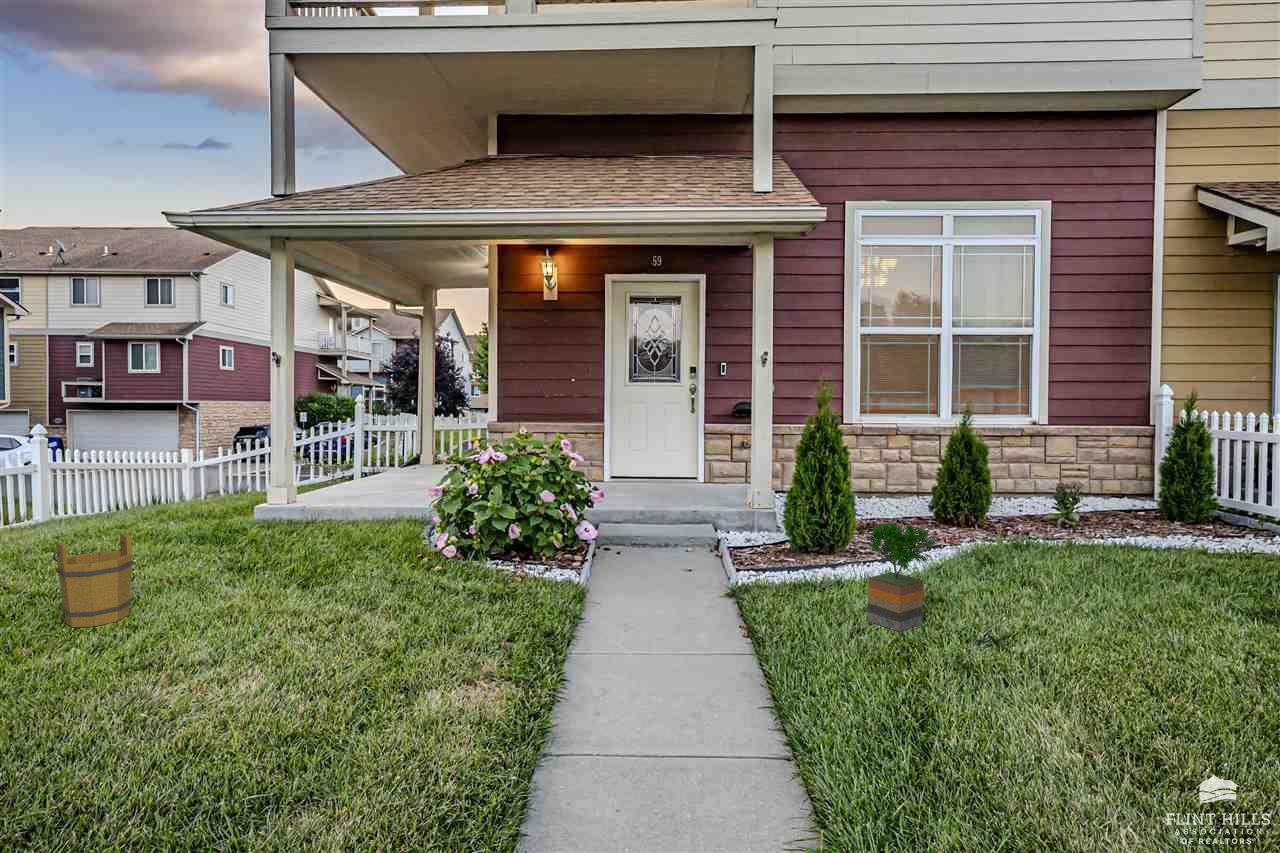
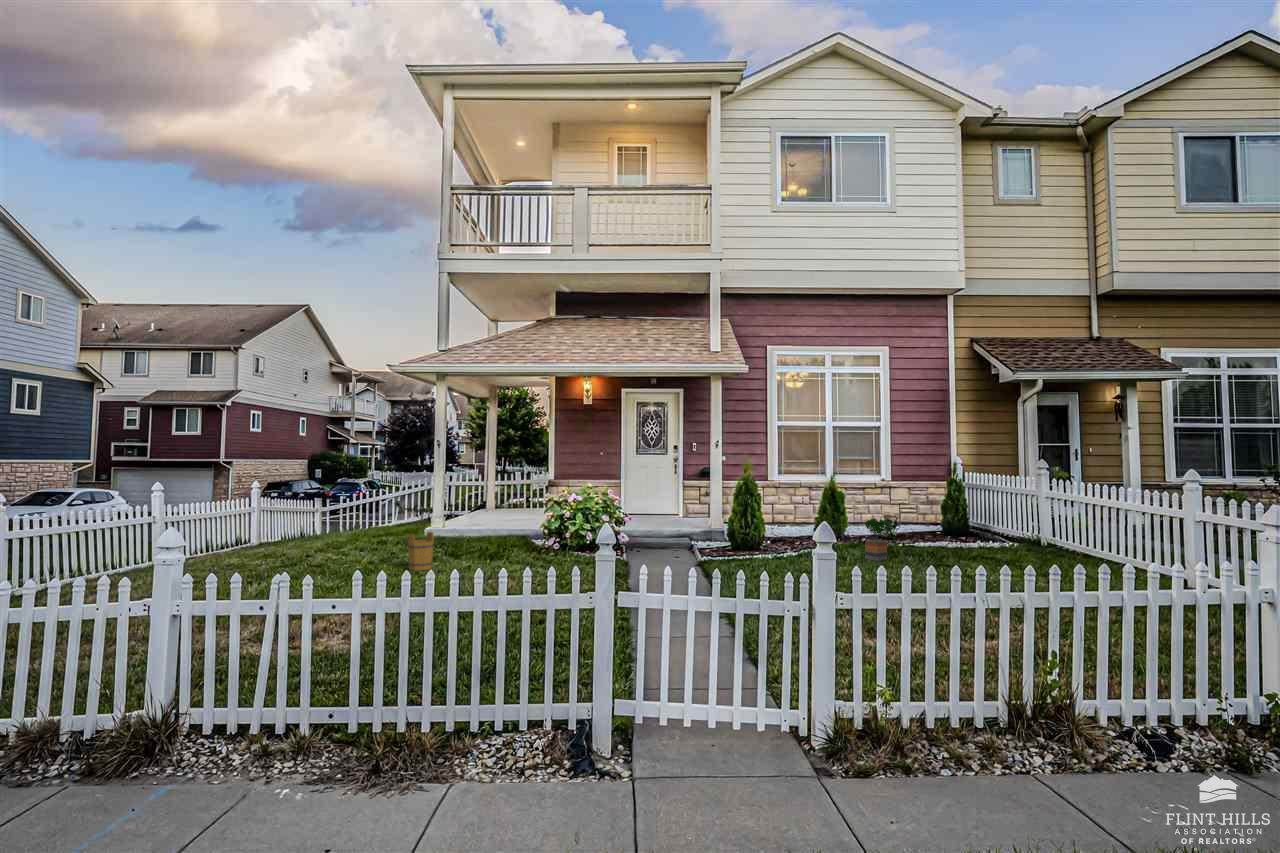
potted tree: present [868,522,936,632] -> present [865,518,891,561]

